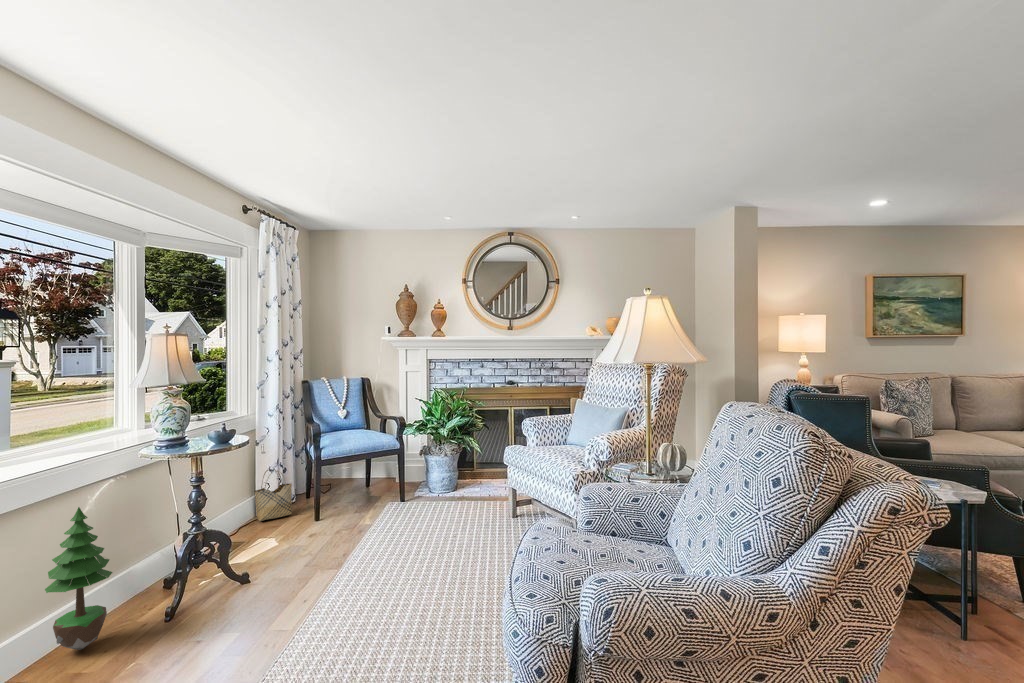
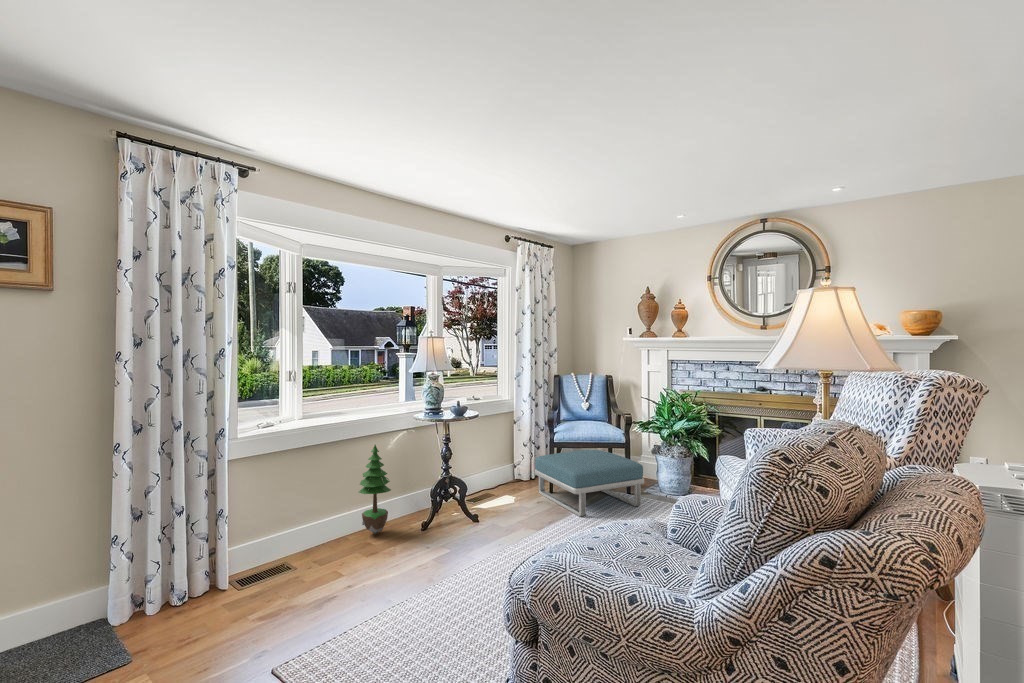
footstool: none [299,460,427,537] -> present [535,450,644,516]
woven basket: present [255,470,292,521] -> none [508,444,537,485]

